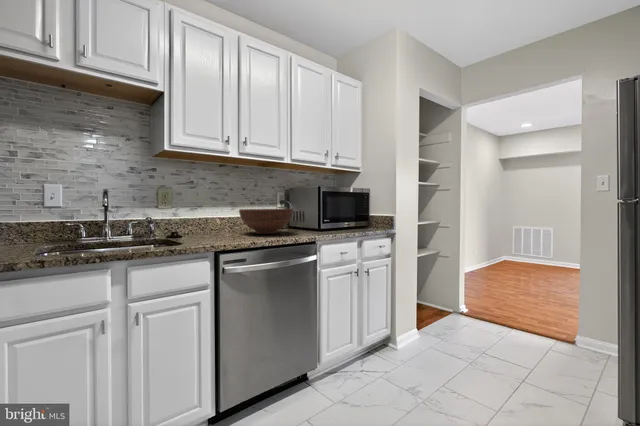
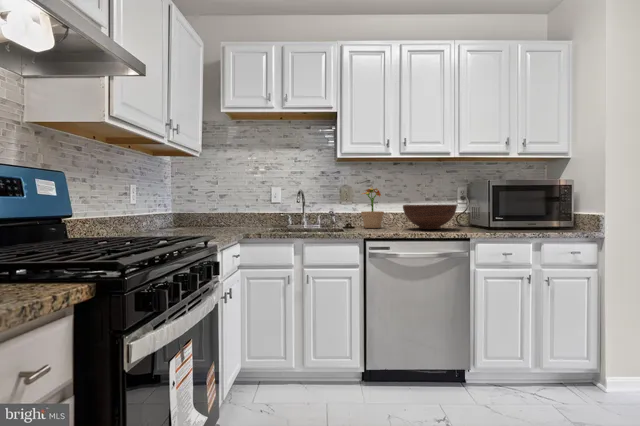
potted plant: none [189,187,216,236] -> present [361,187,384,228]

